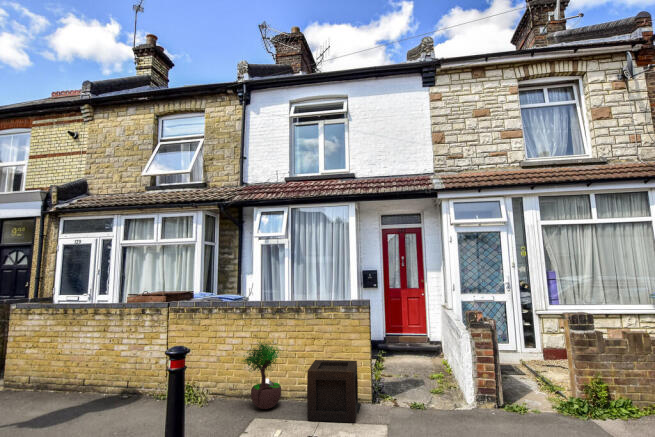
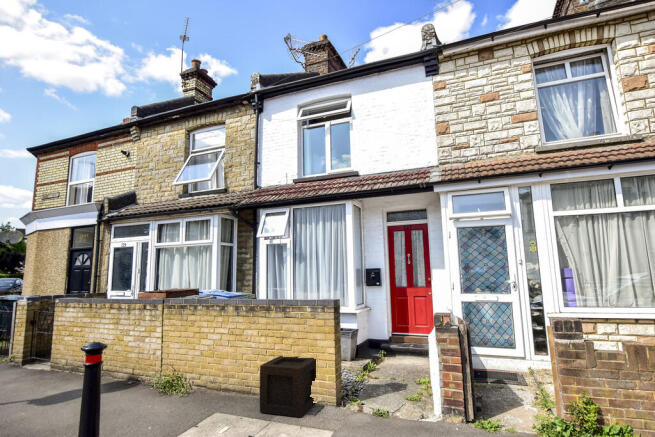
potted tree: present [243,343,281,409] -> none [207,332,249,399]

